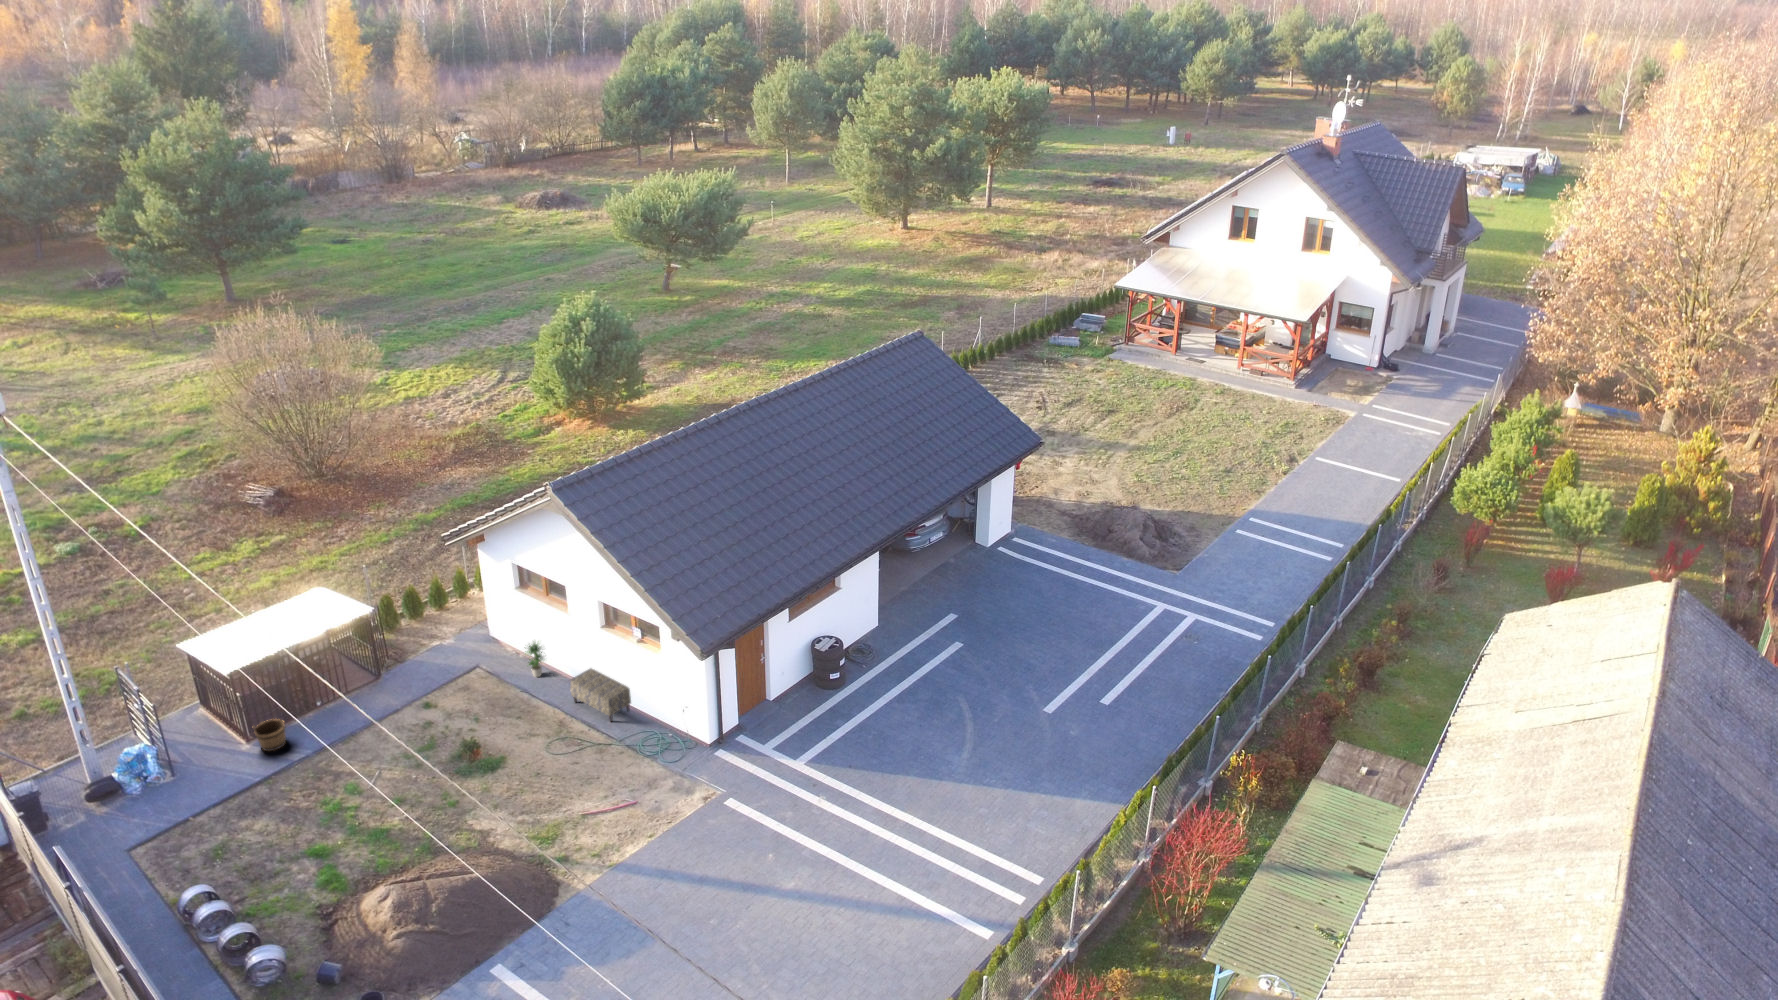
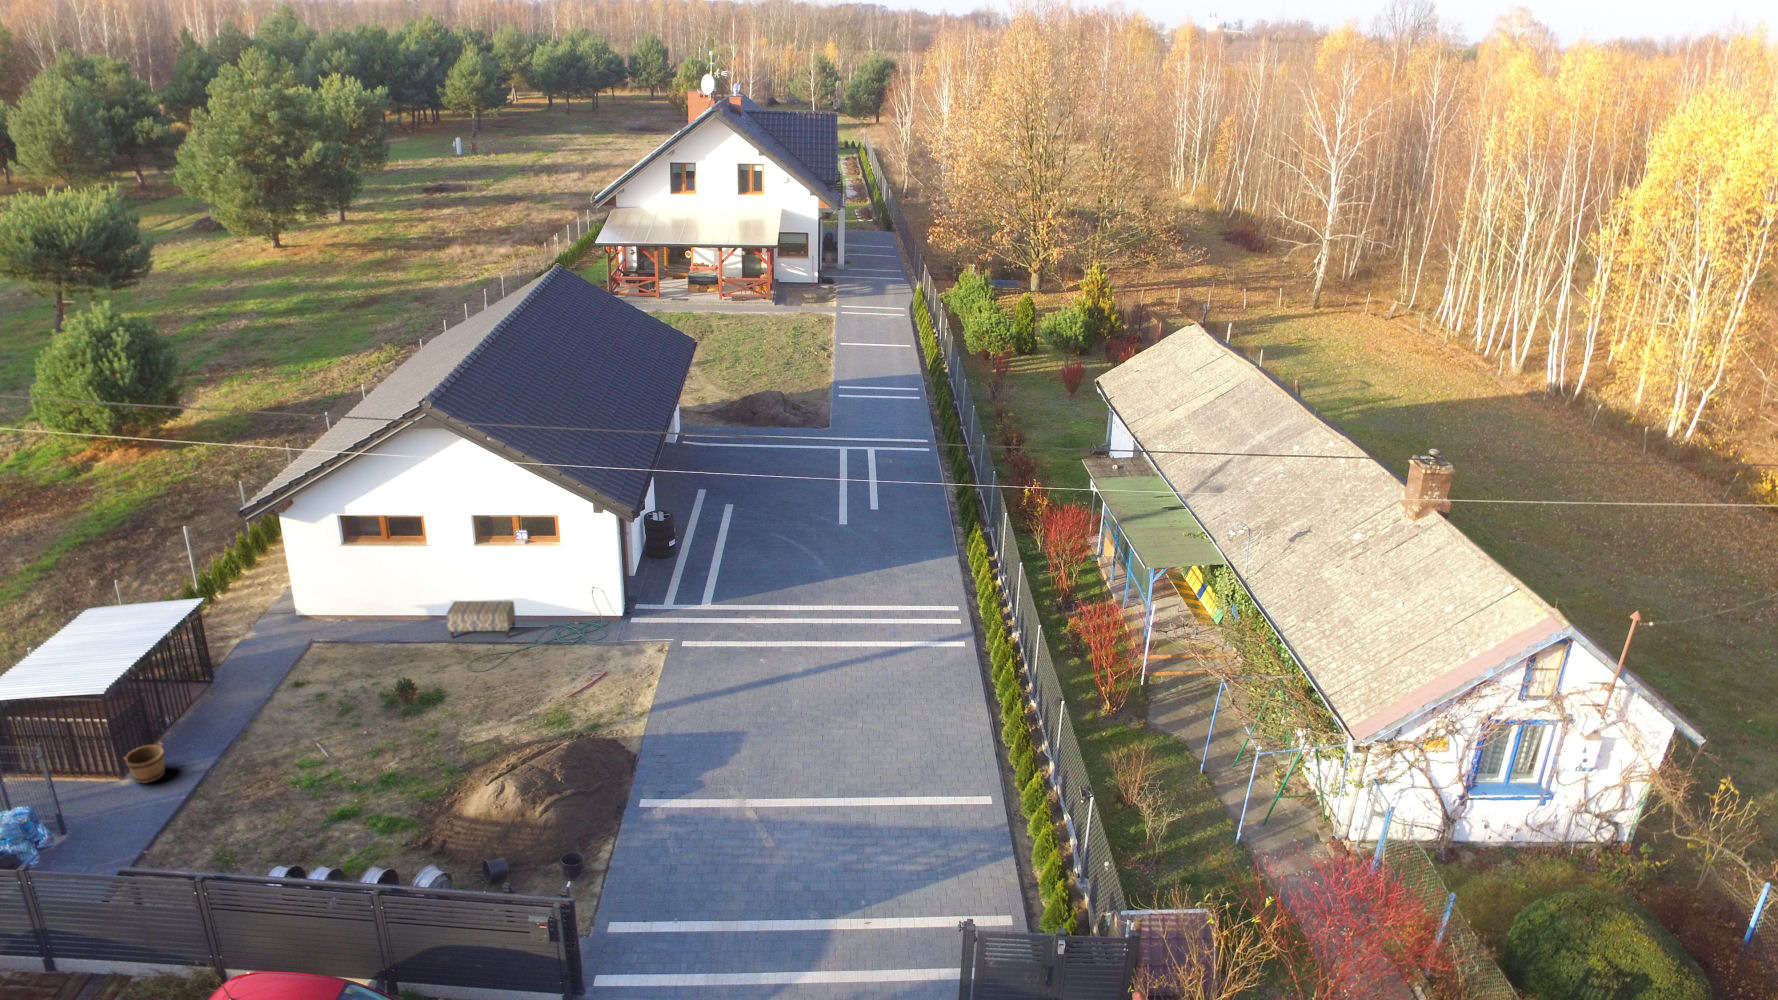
potted plant: present [527,643,543,677] -> none [363,594,395,636]

